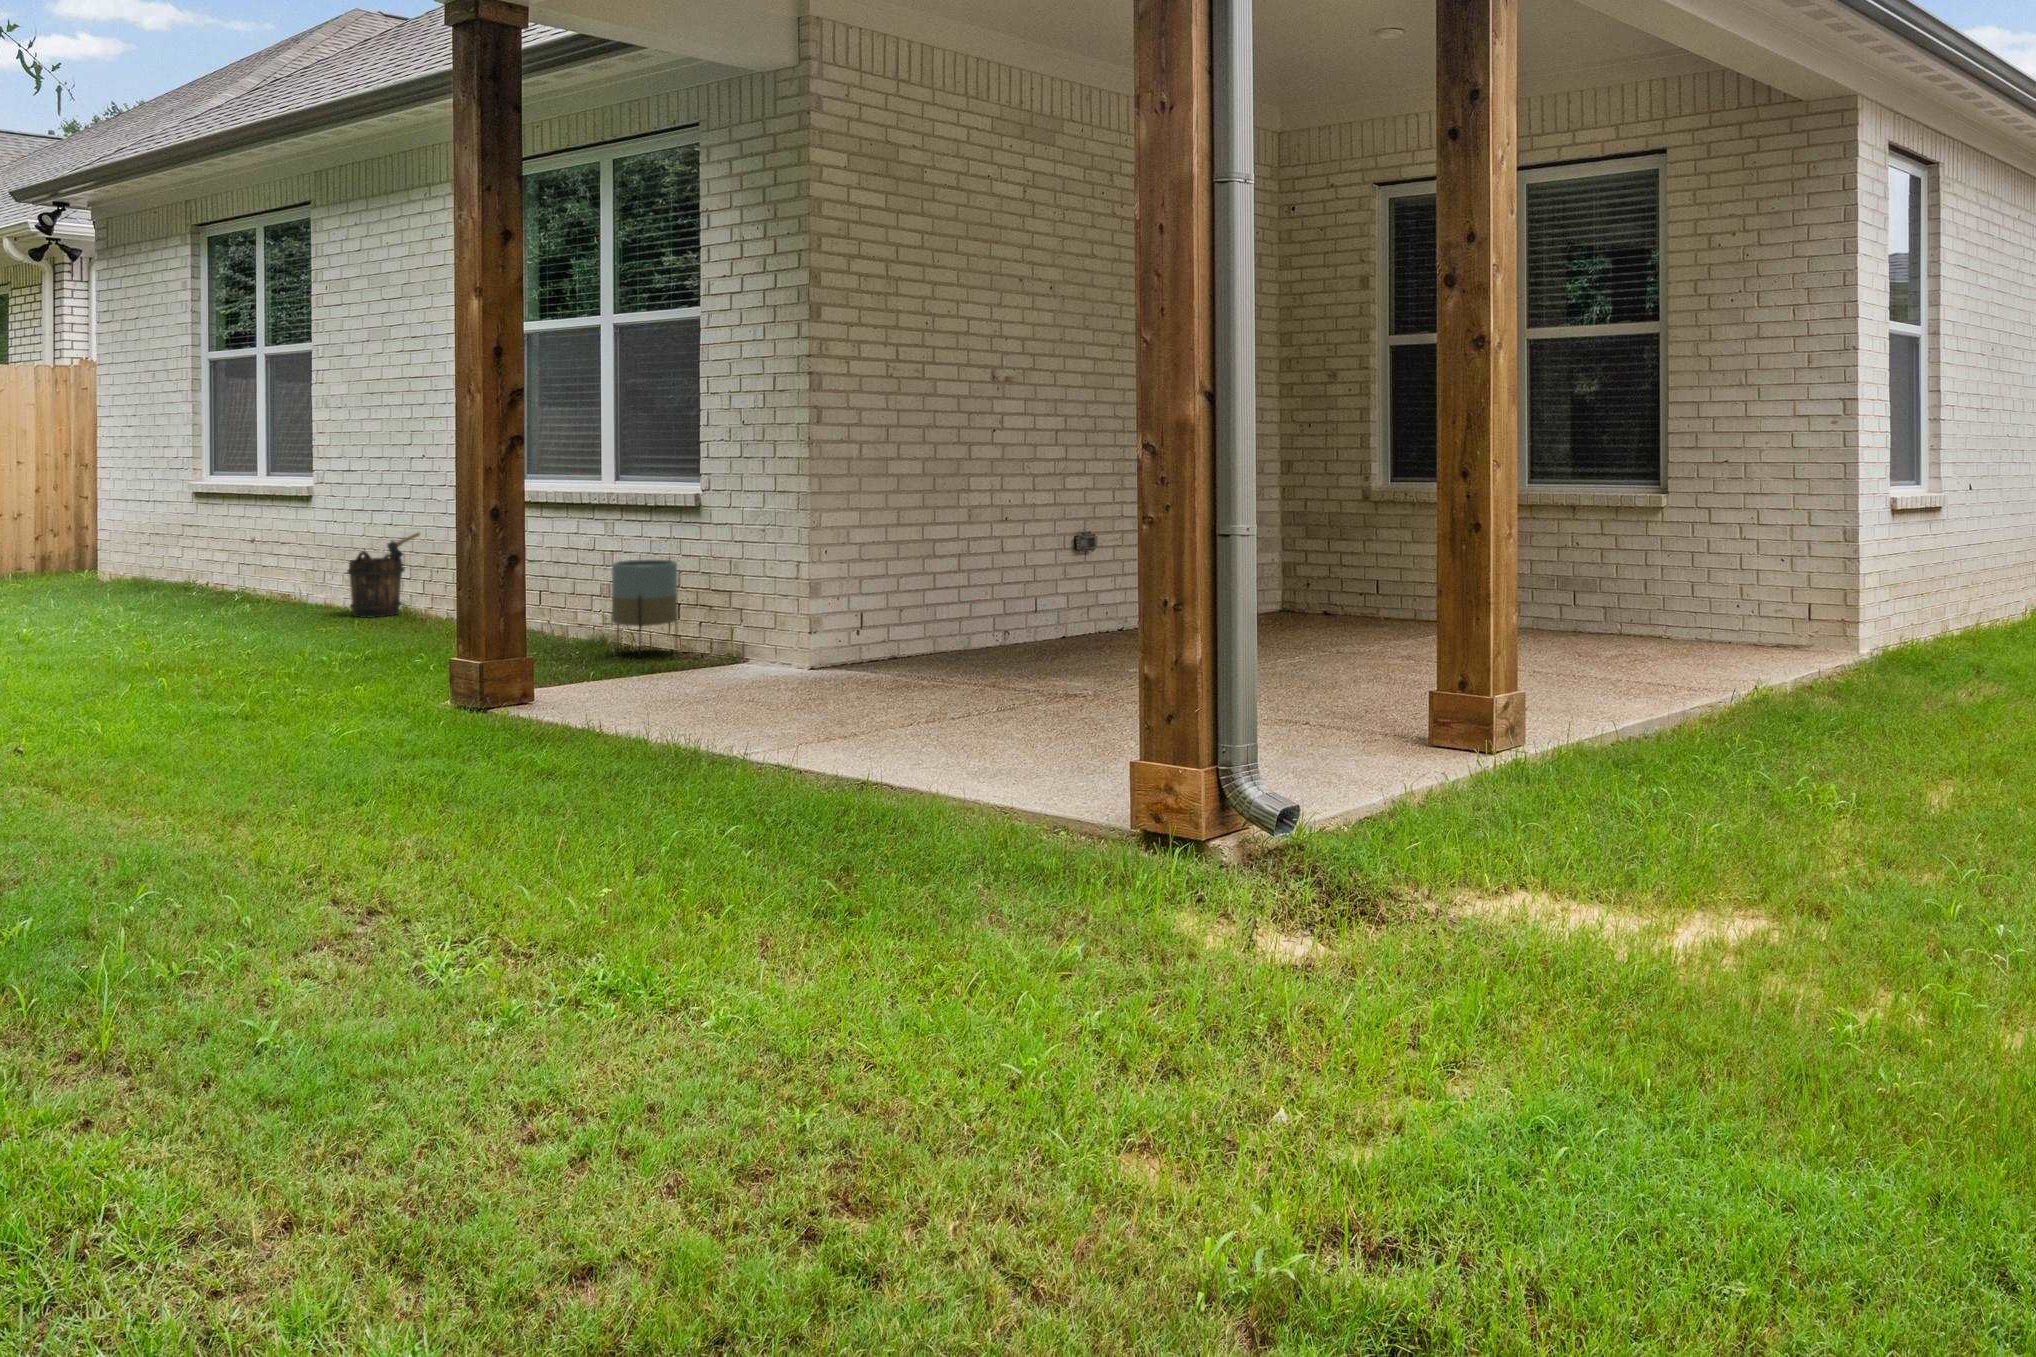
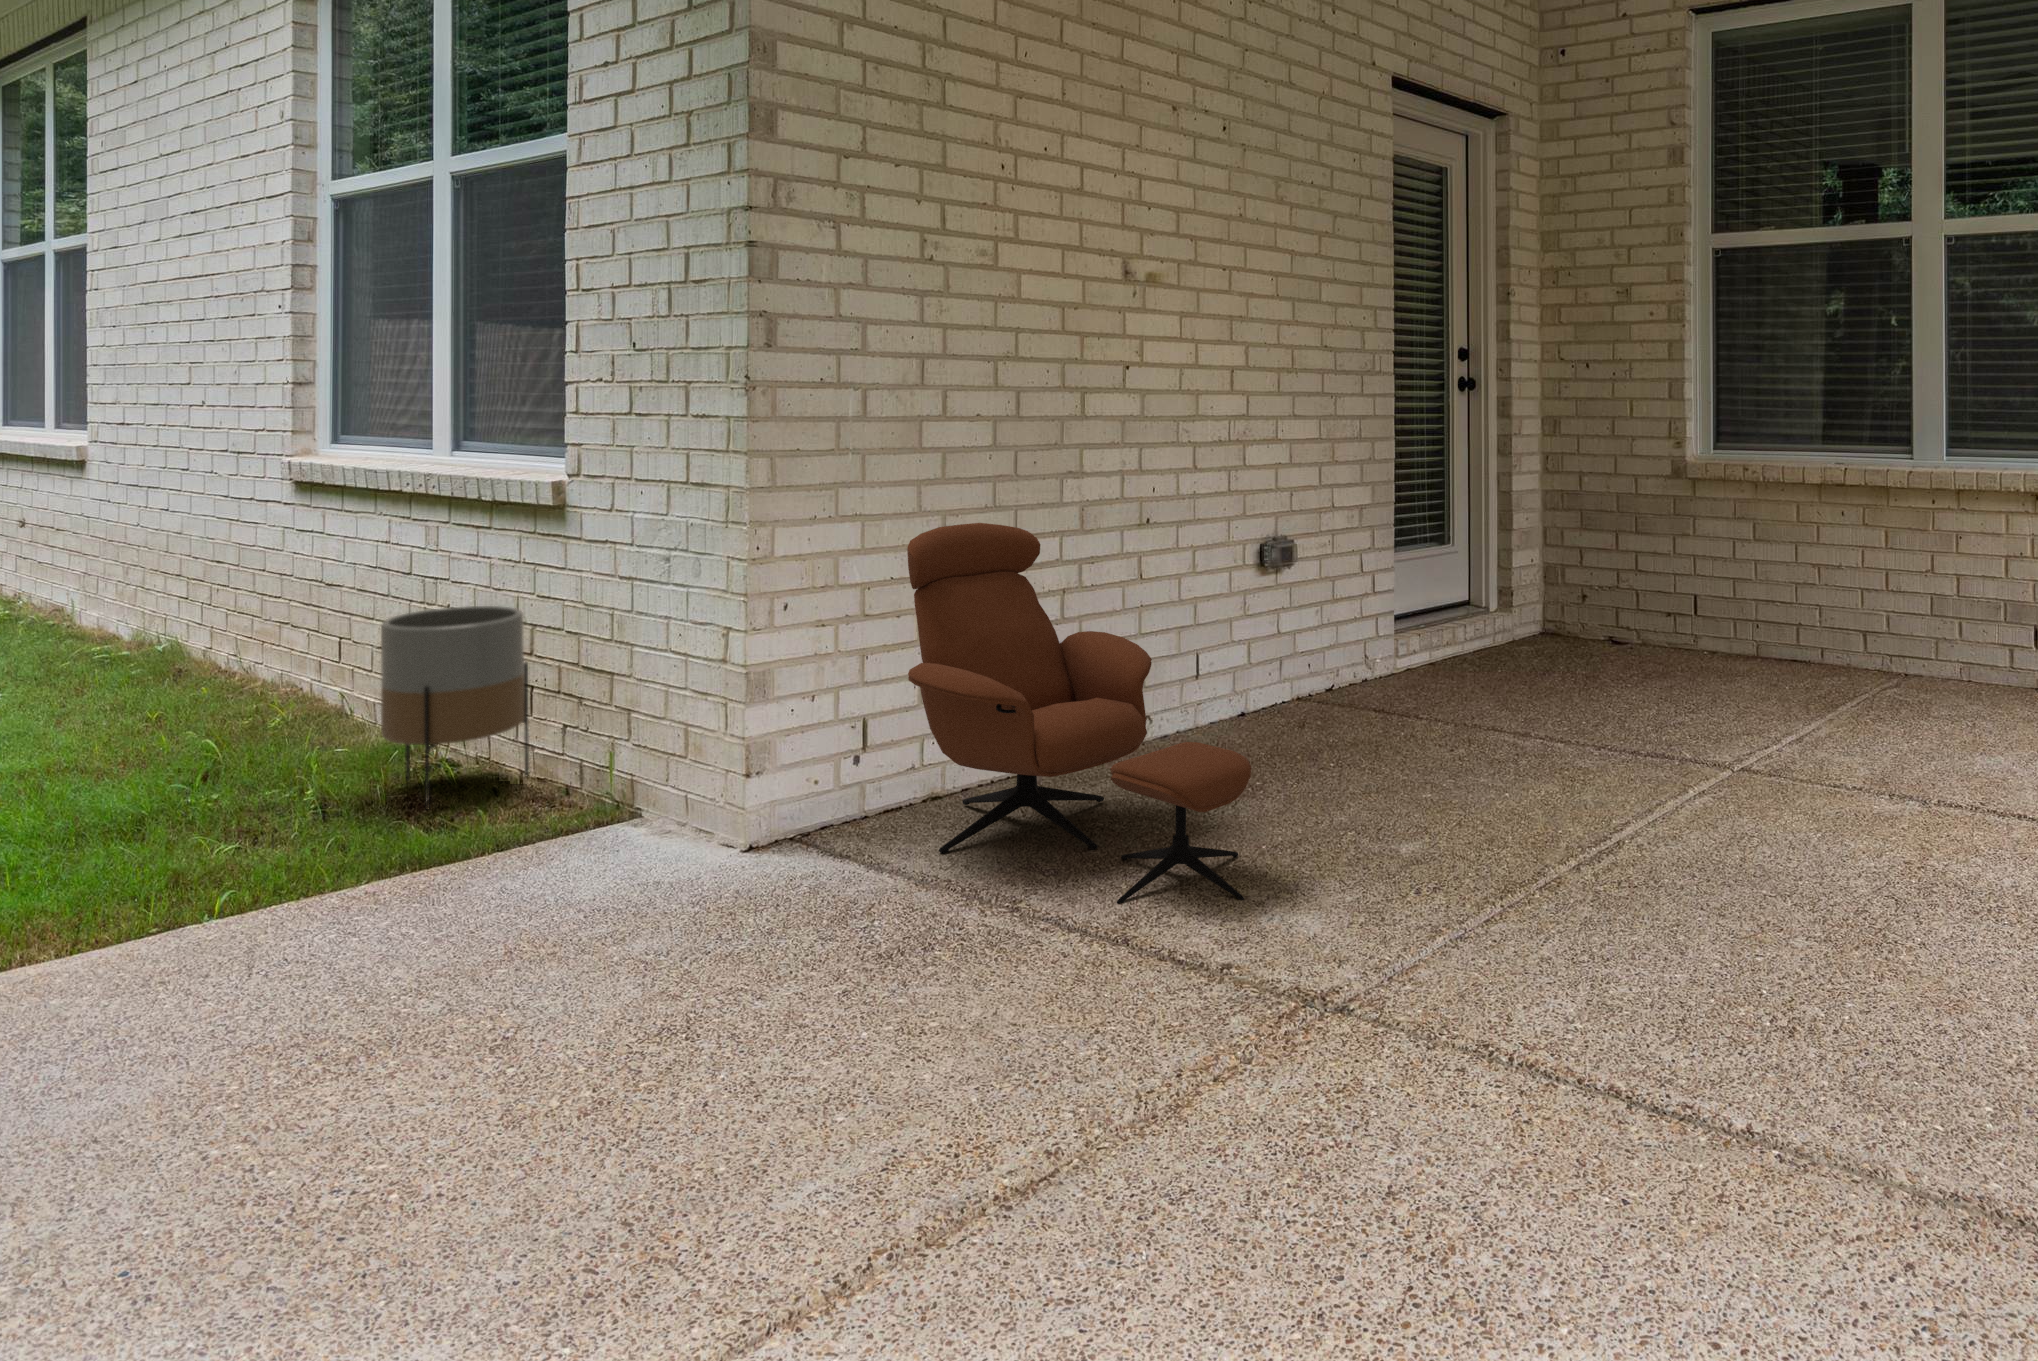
lounge chair: none [882,512,1053,683] -> present [907,523,1251,904]
bucket: present [347,532,420,617] -> none [46,528,199,673]

